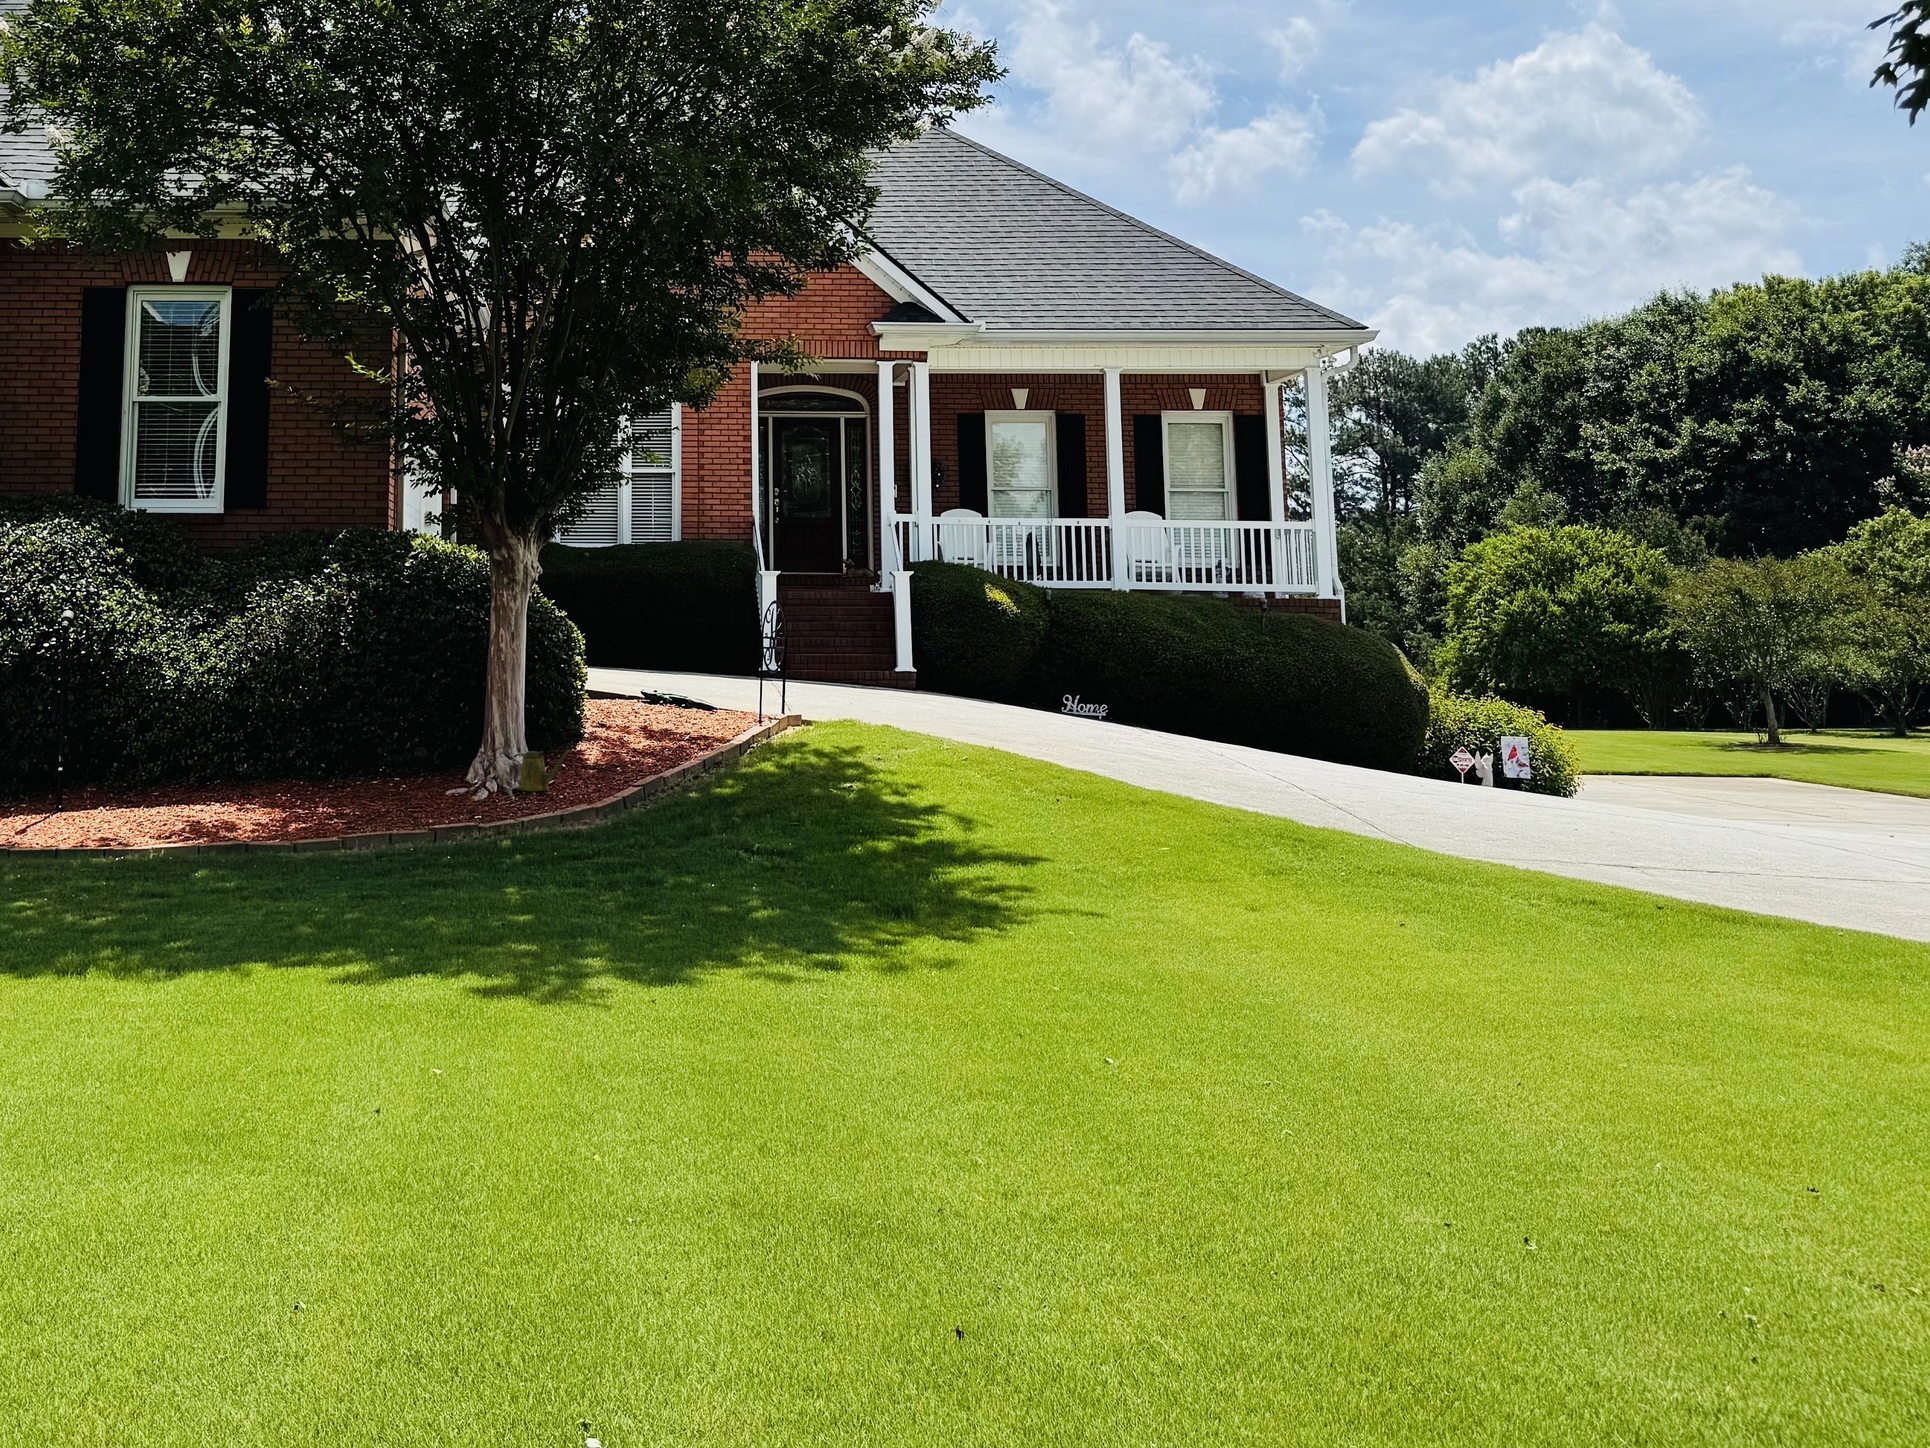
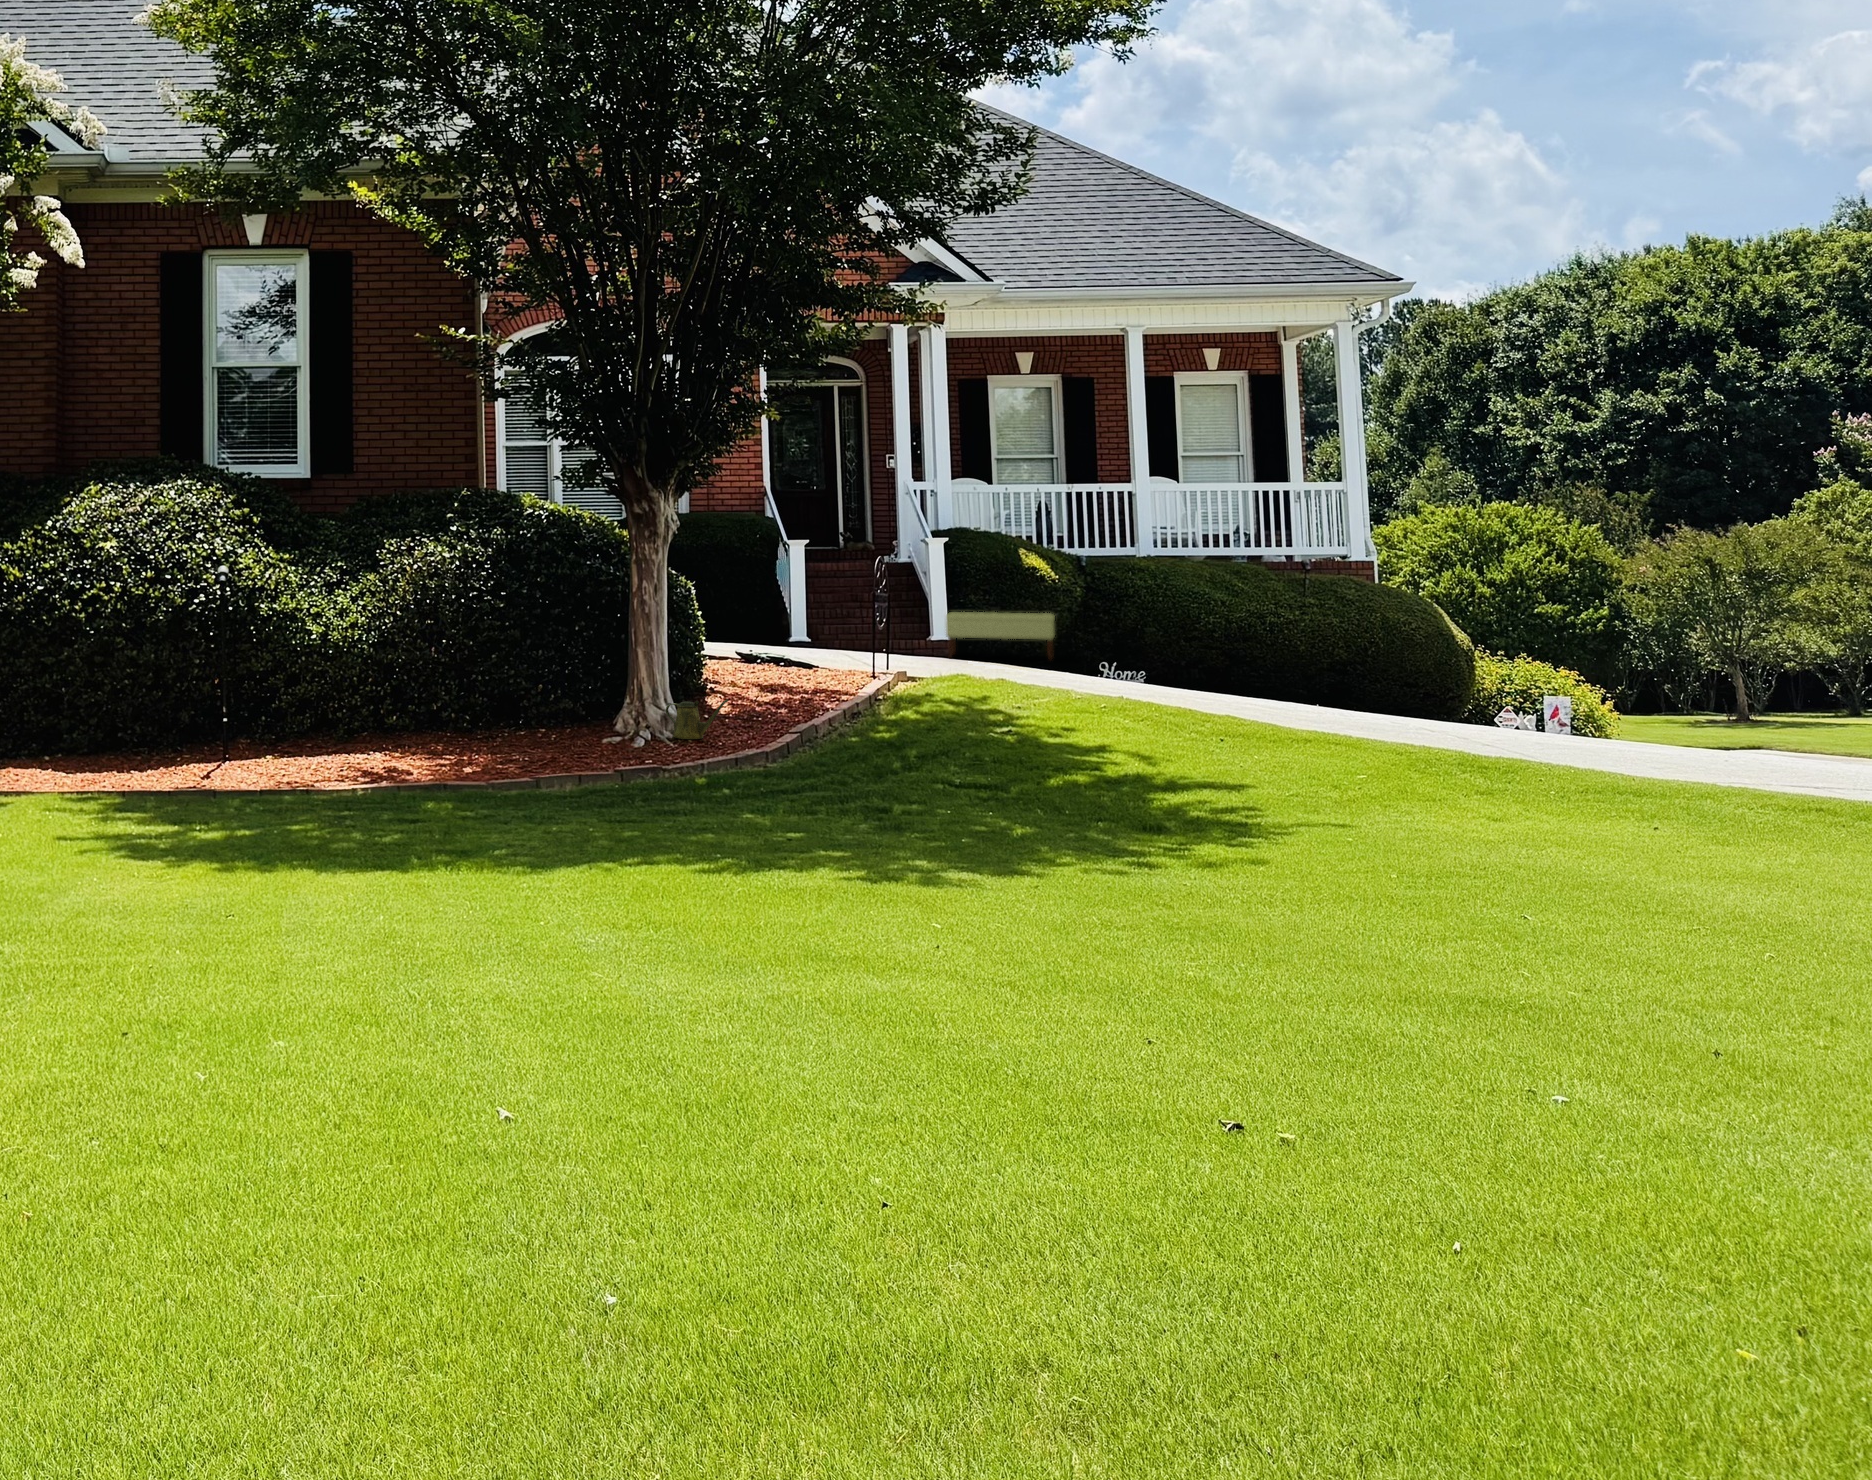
bench: none [895,651,1005,703] -> present [946,612,1055,660]

